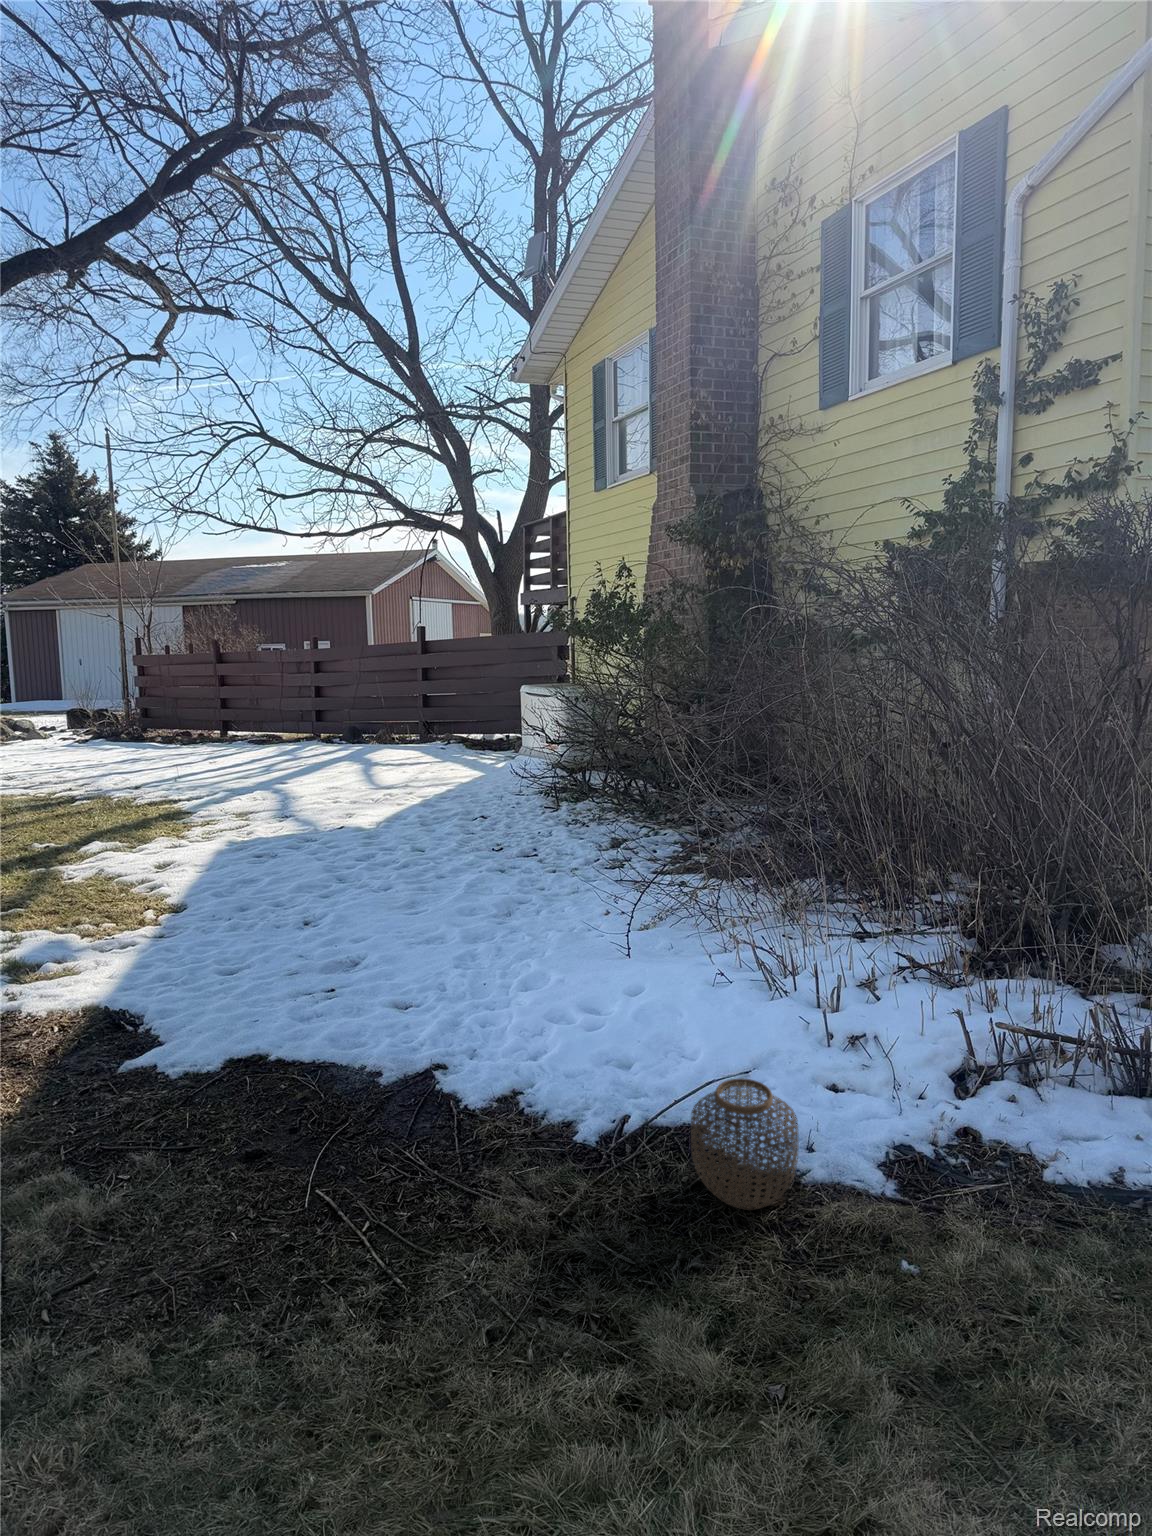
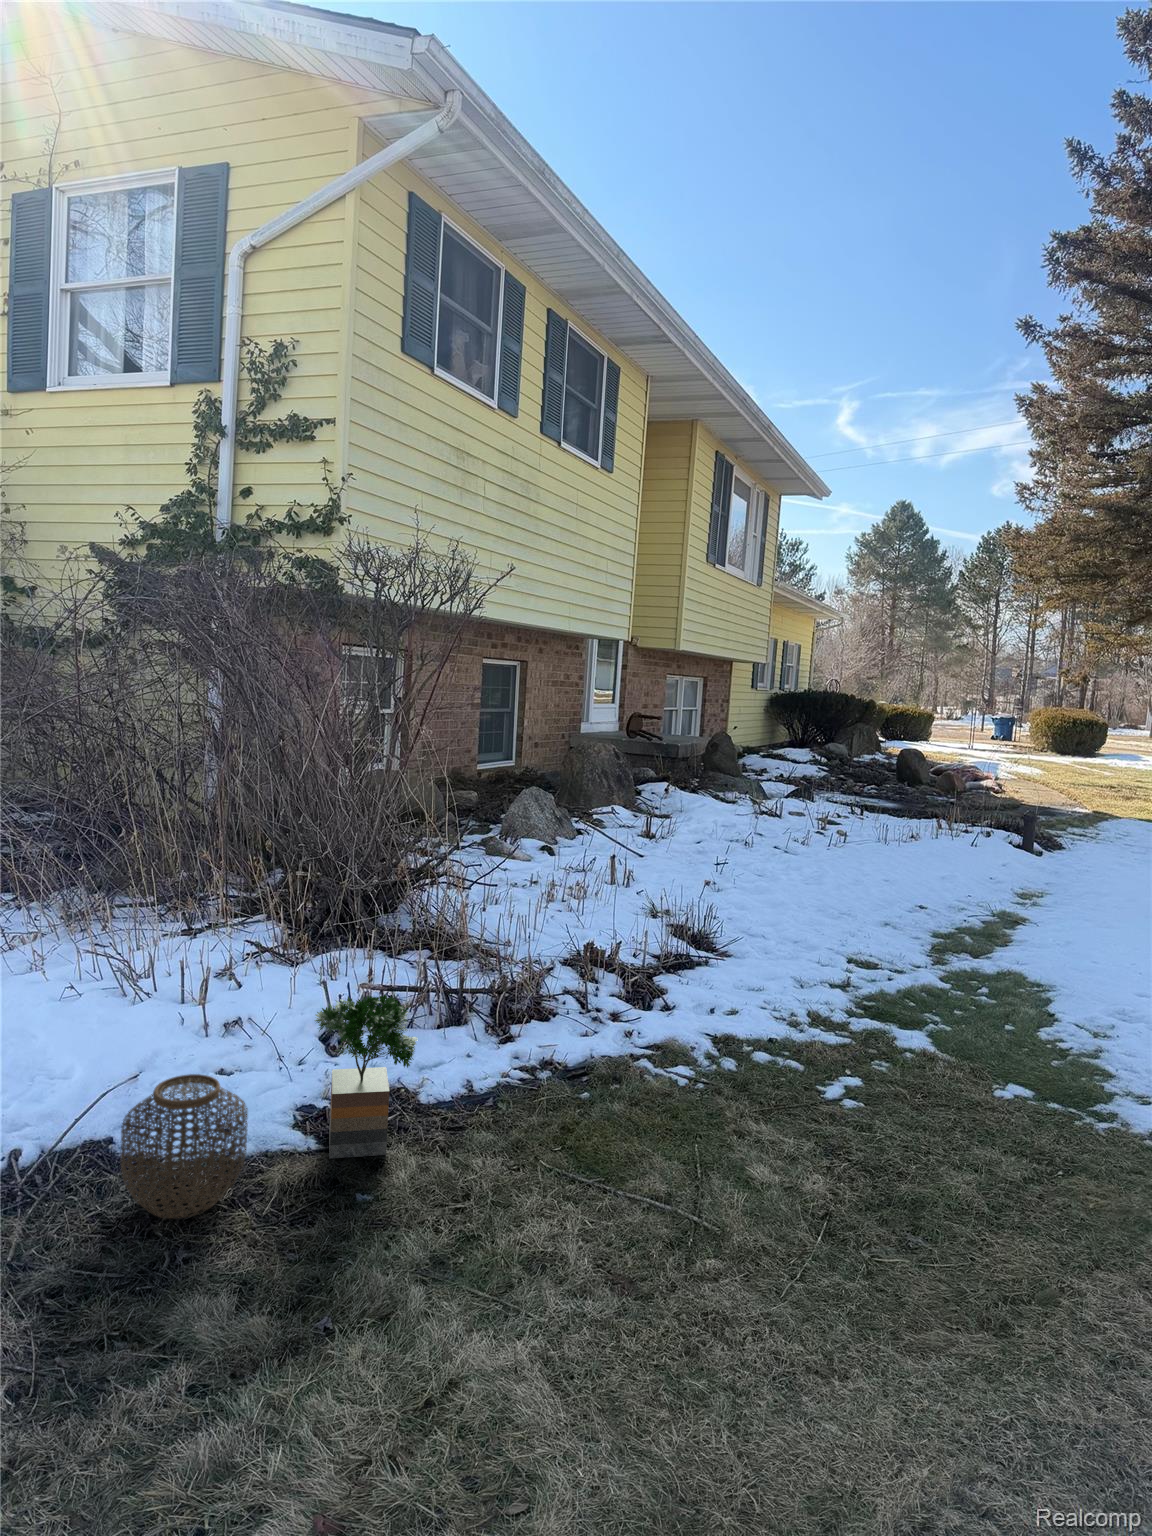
potted tree: none [883,1047,998,1234] -> present [315,994,418,1159]

